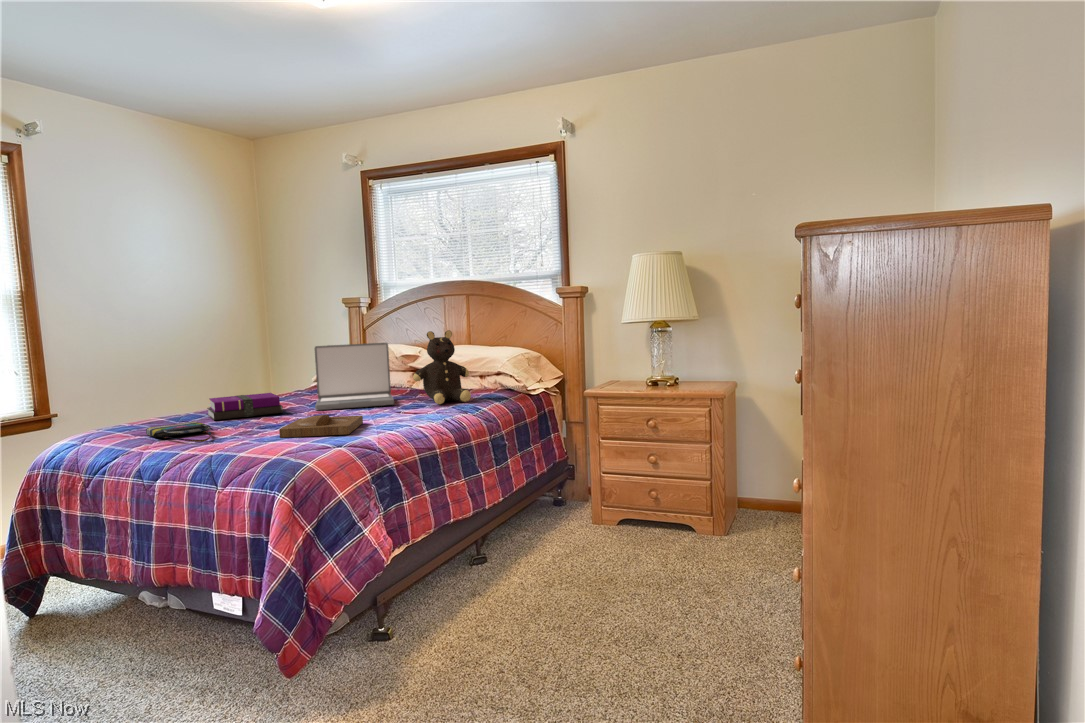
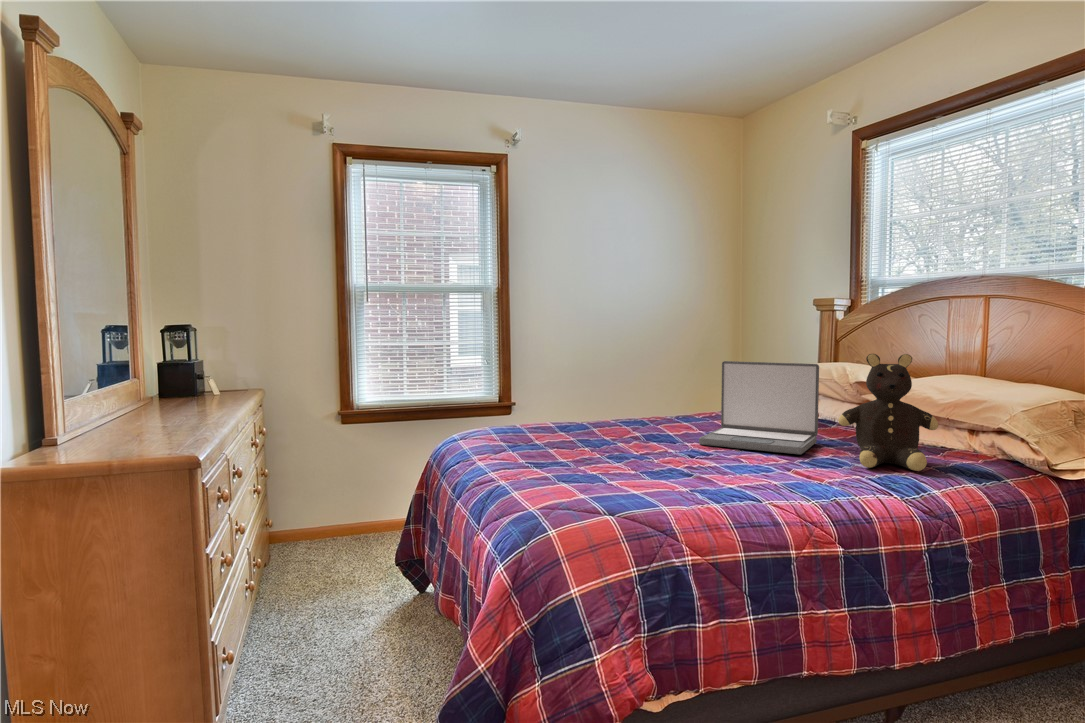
notebook: present [207,393,283,420] -> none [584,411,664,441]
tray: present [279,415,363,438] -> none [592,456,713,495]
tote bag: present [146,422,213,442] -> none [493,437,554,467]

